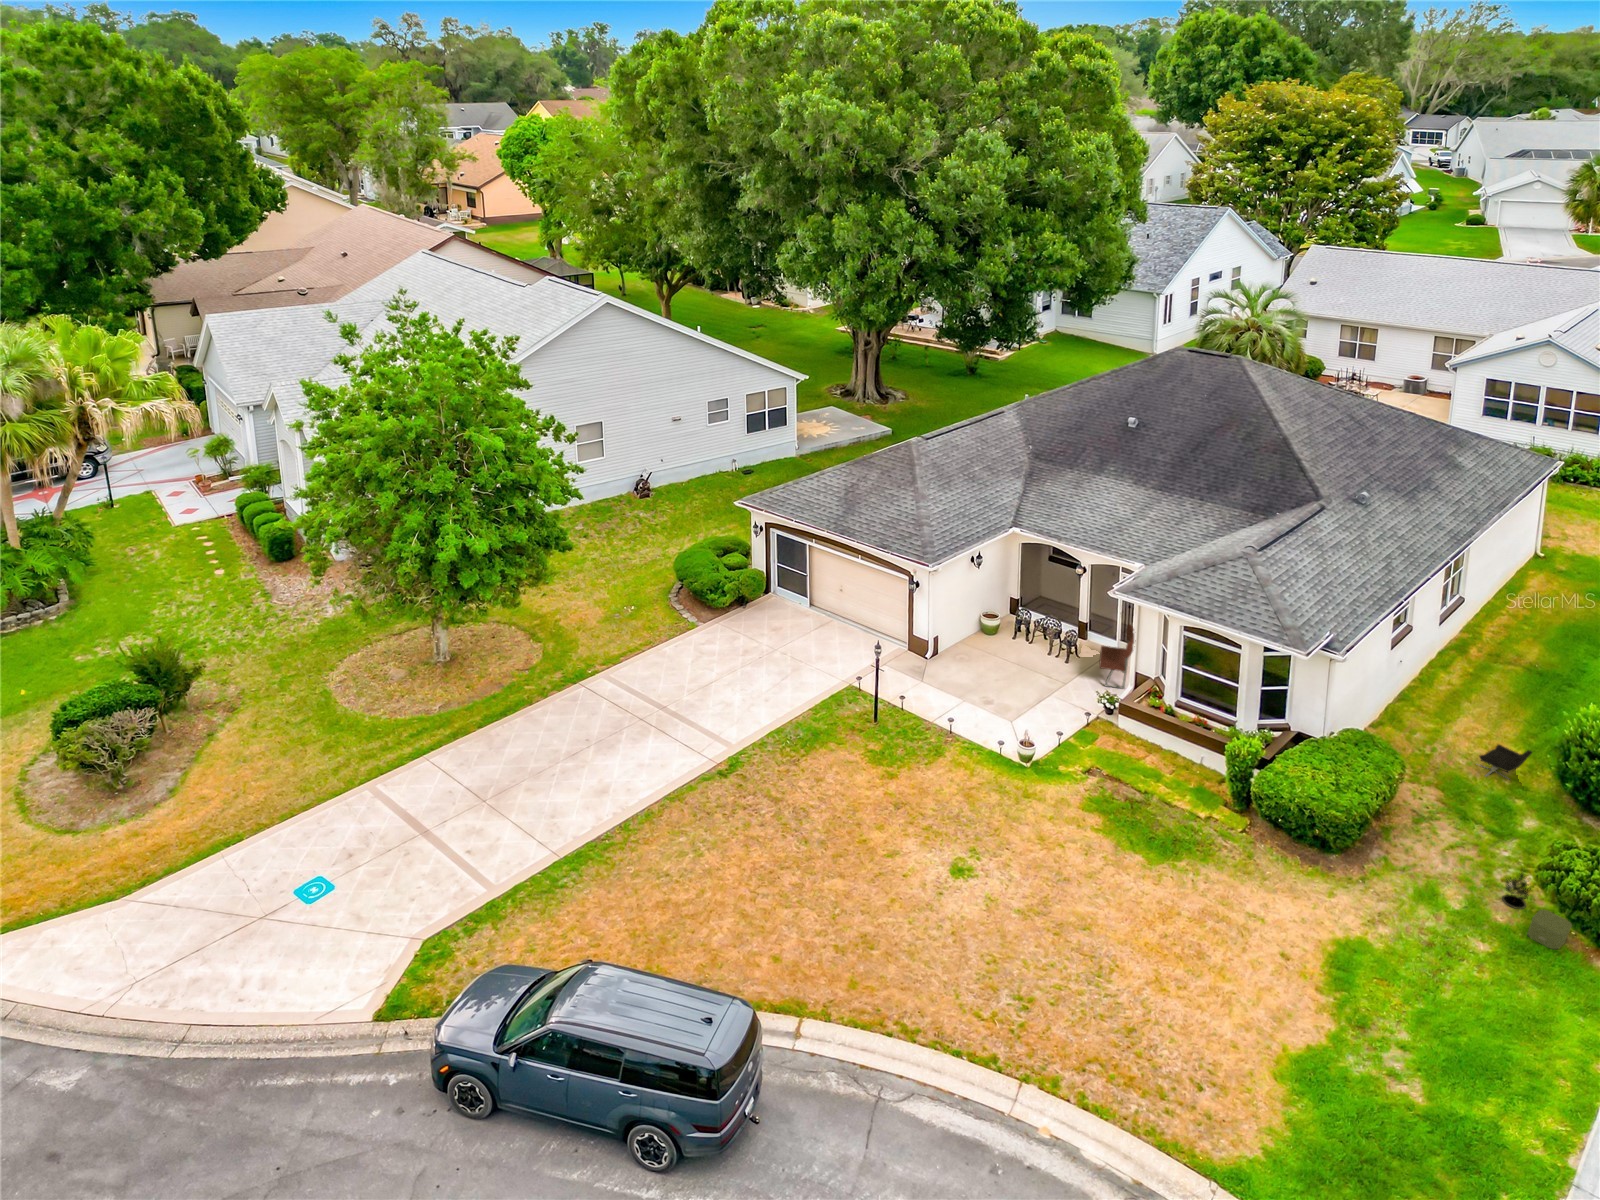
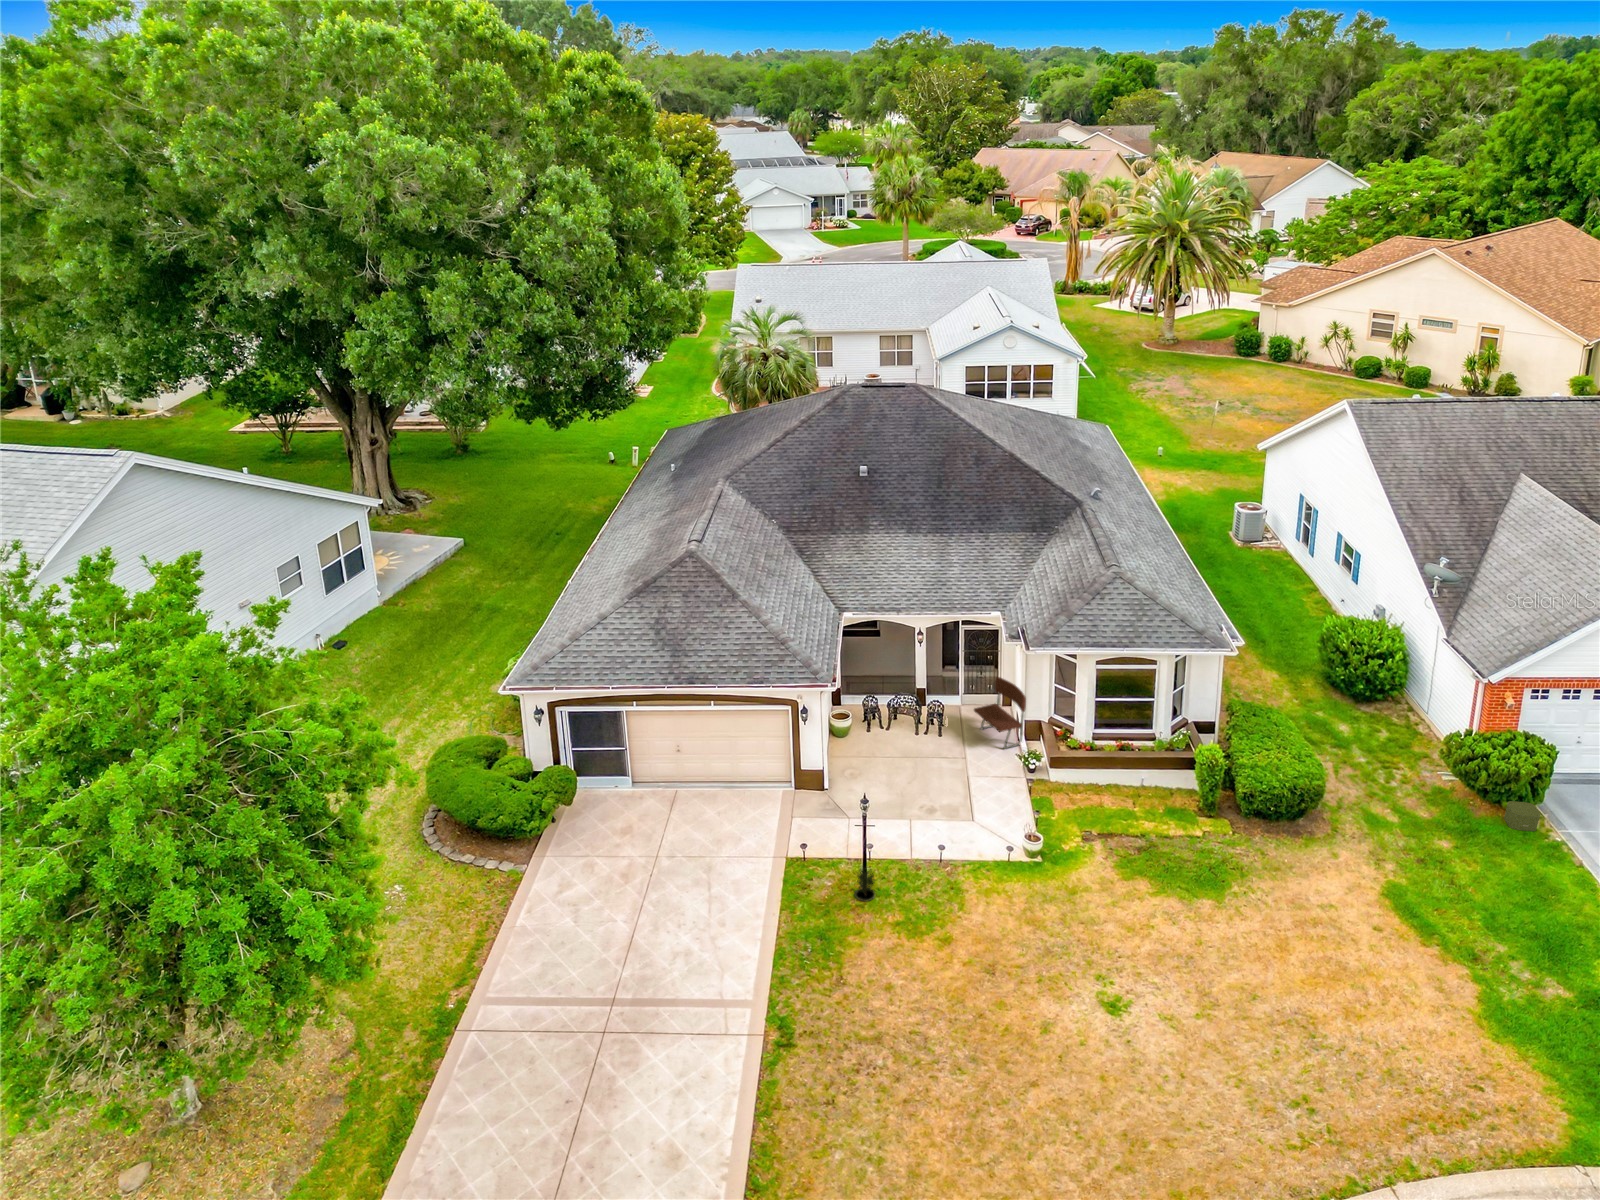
lounge chair: present [1479,745,1532,778] -> none [1311,674,1356,709]
potted tree: present [1502,873,1531,909] -> present [855,868,875,901]

